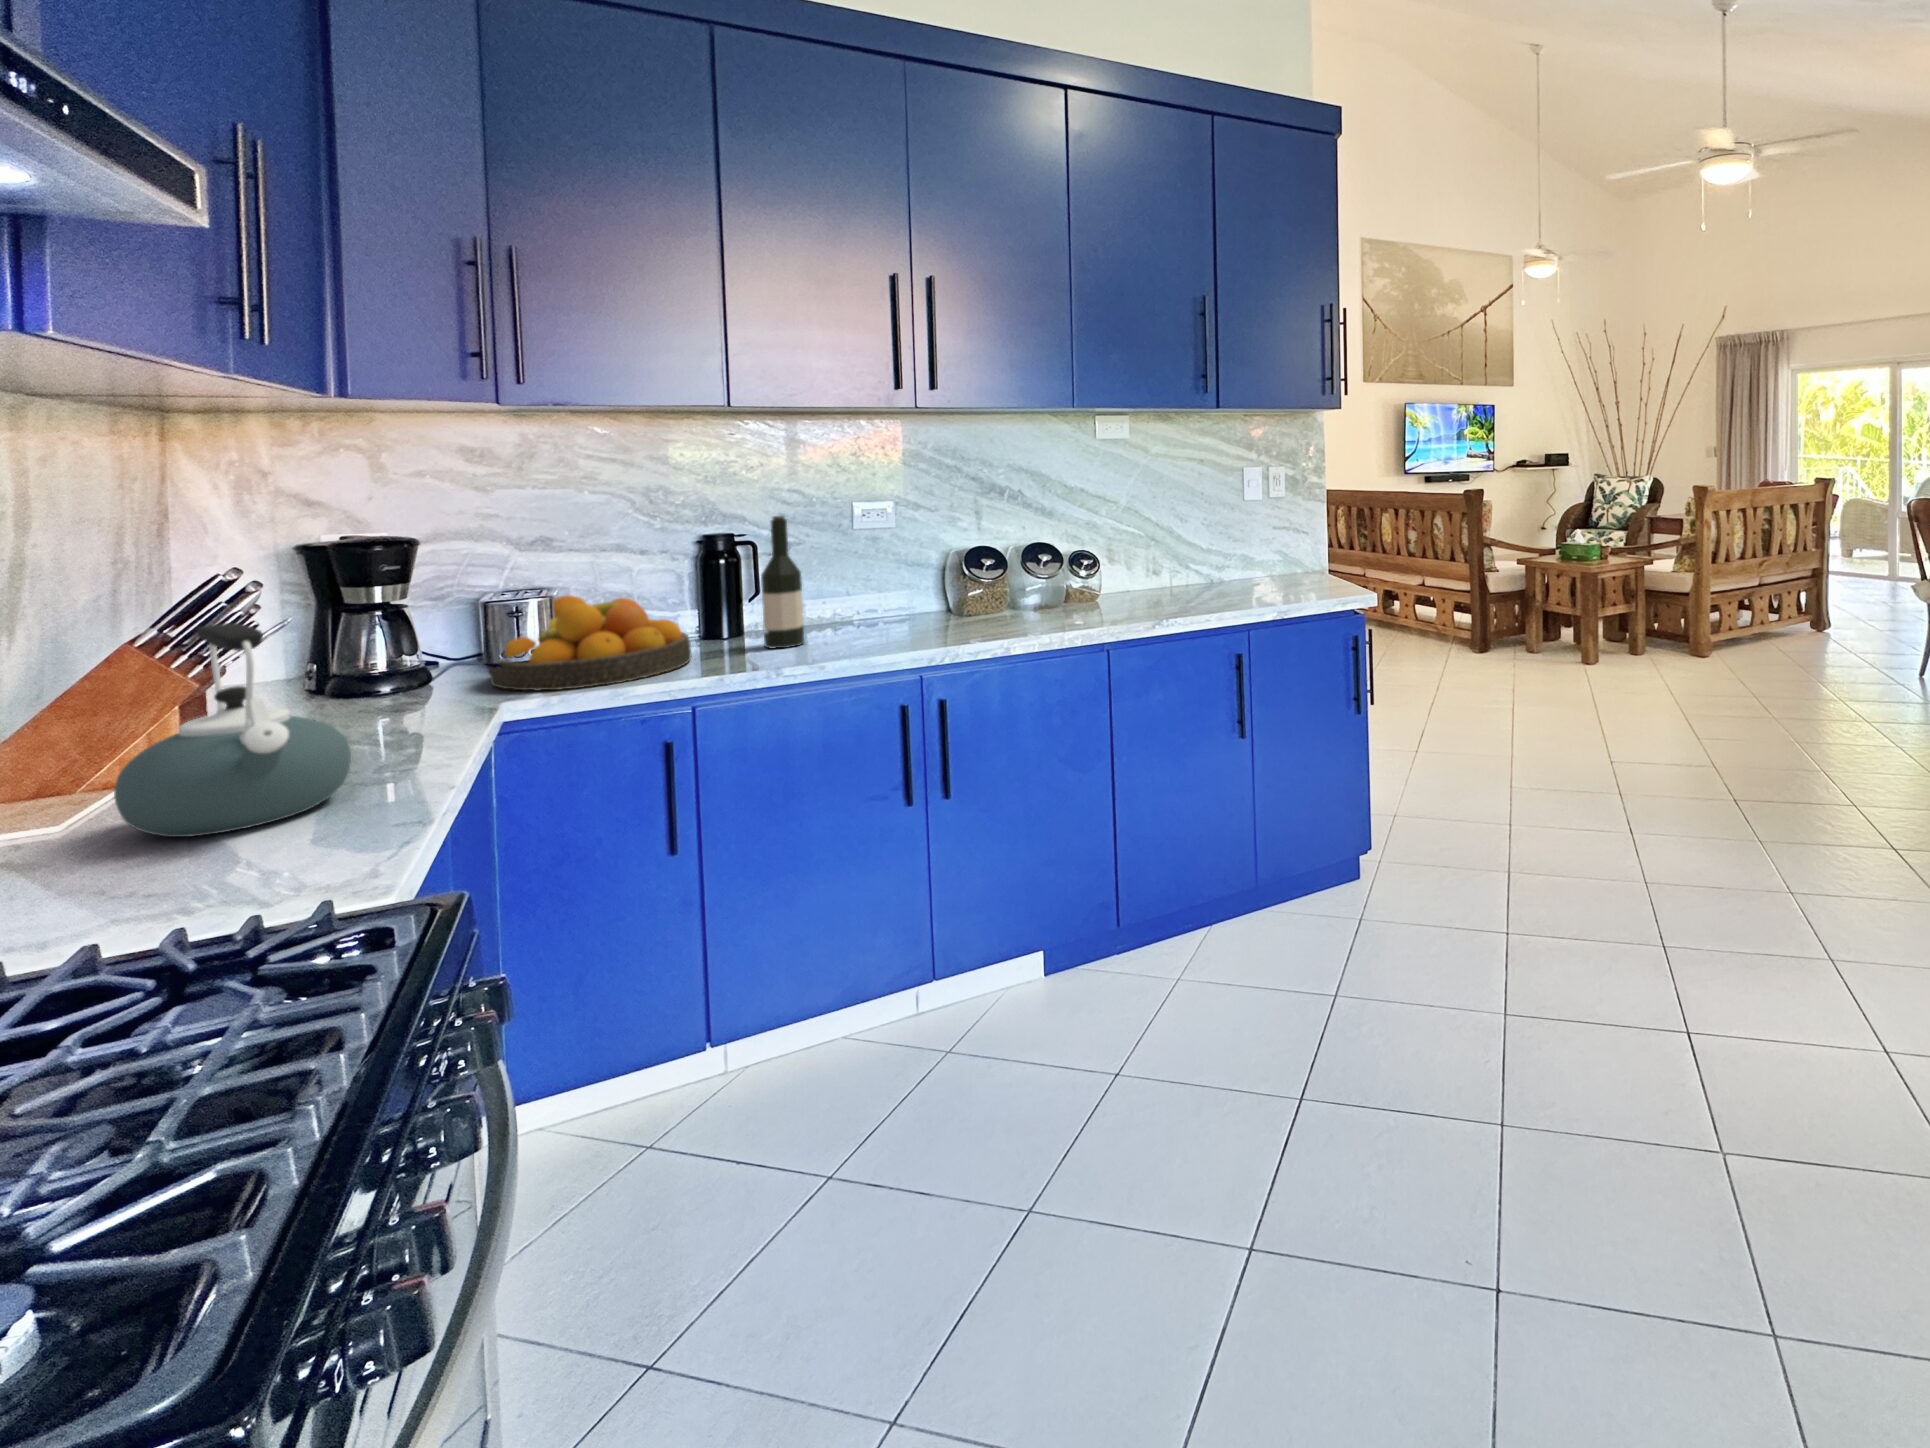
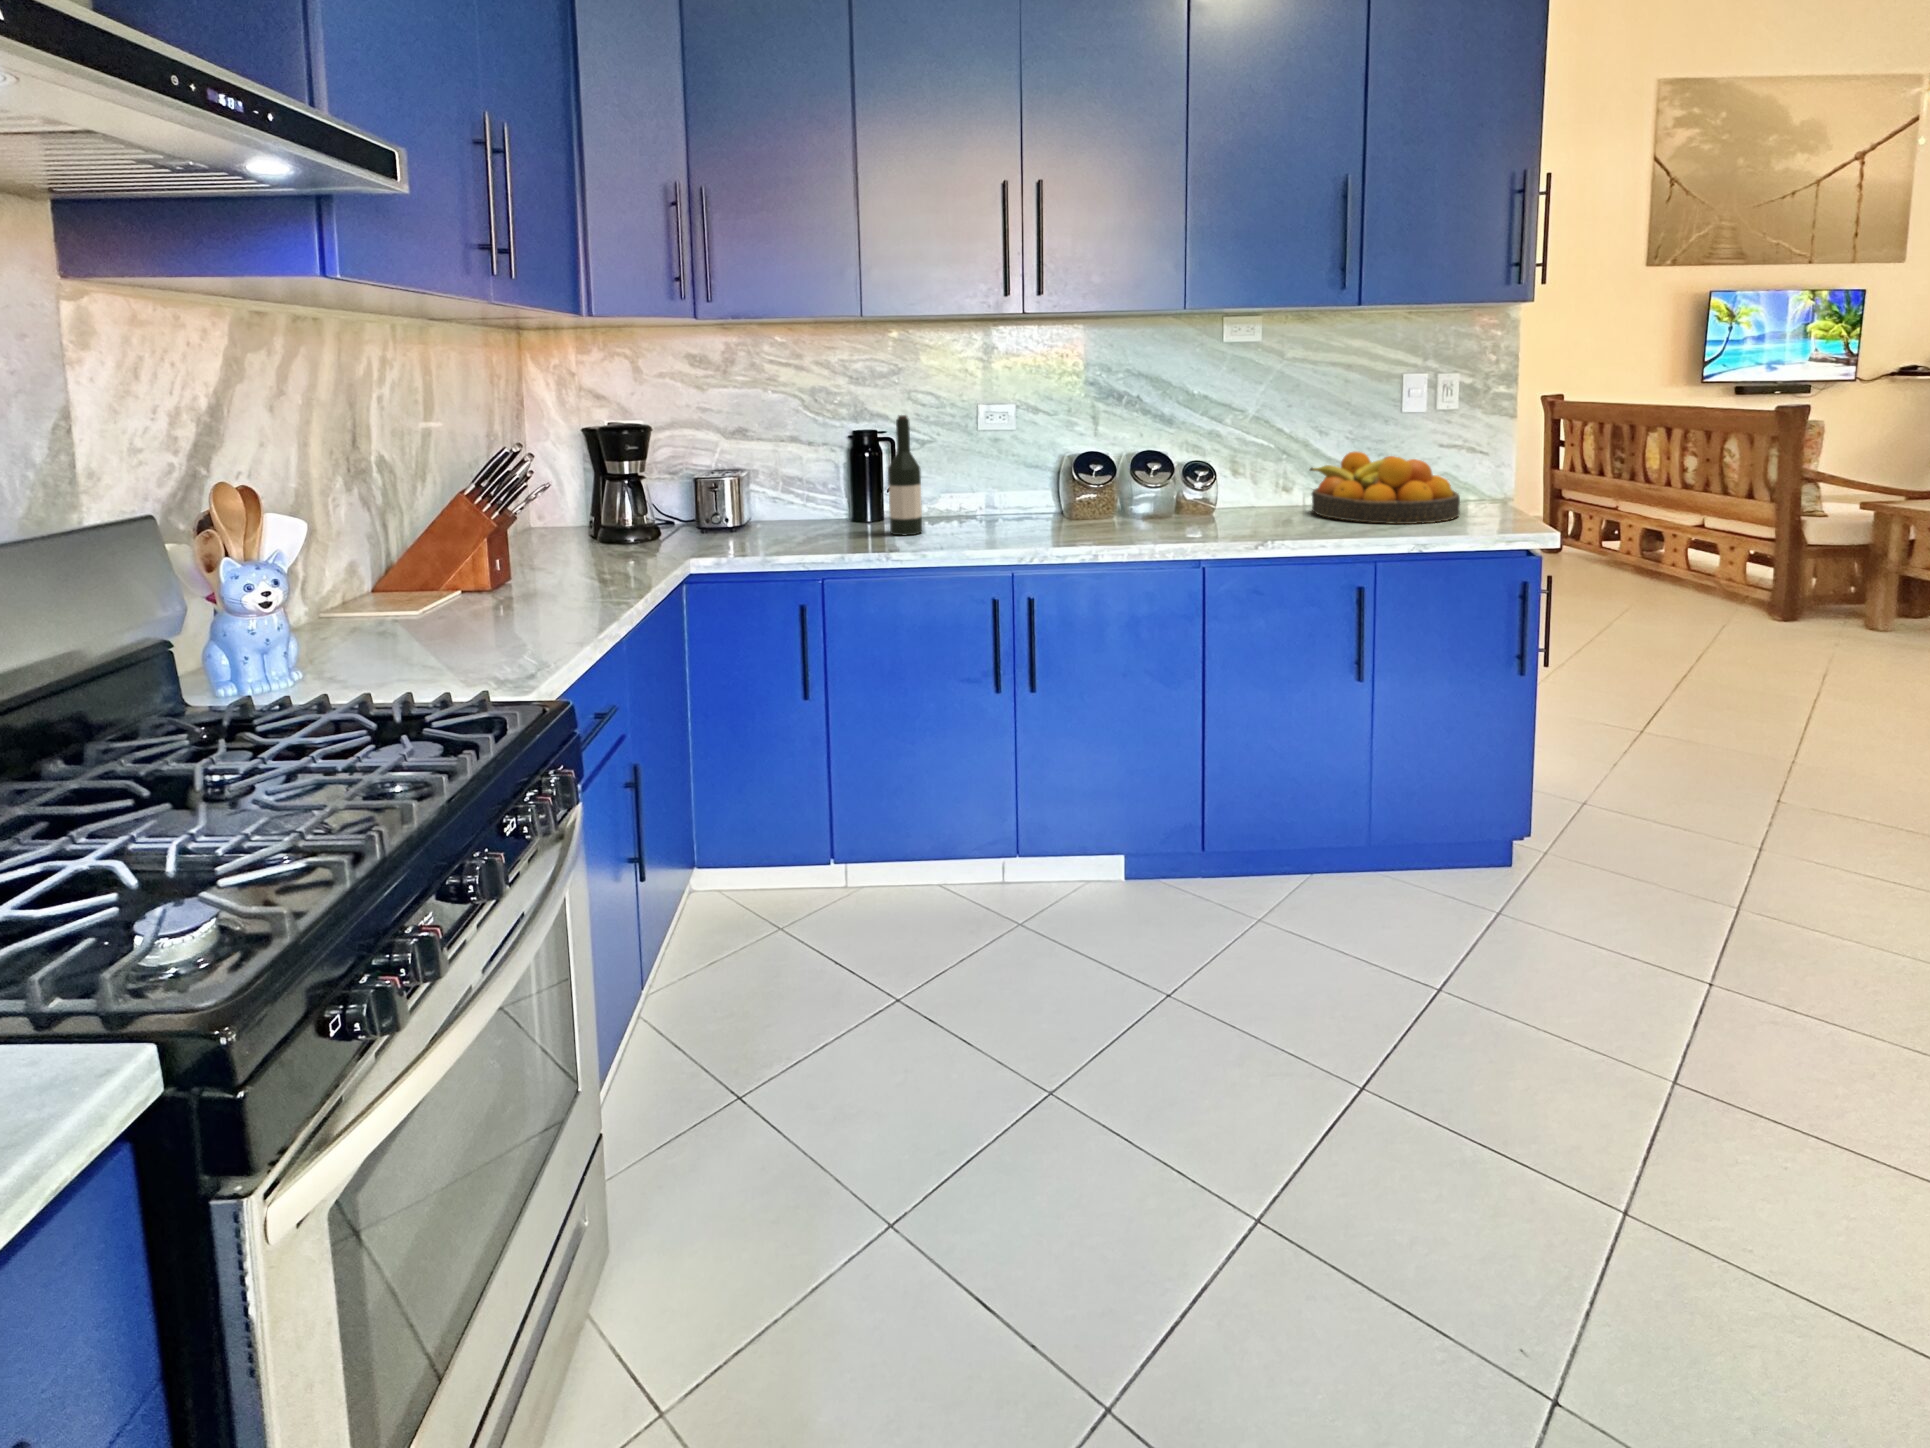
fruit bowl: present [489,595,692,691] -> present [1310,452,1460,524]
kettle: present [114,623,351,837] -> none [435,483,563,631]

